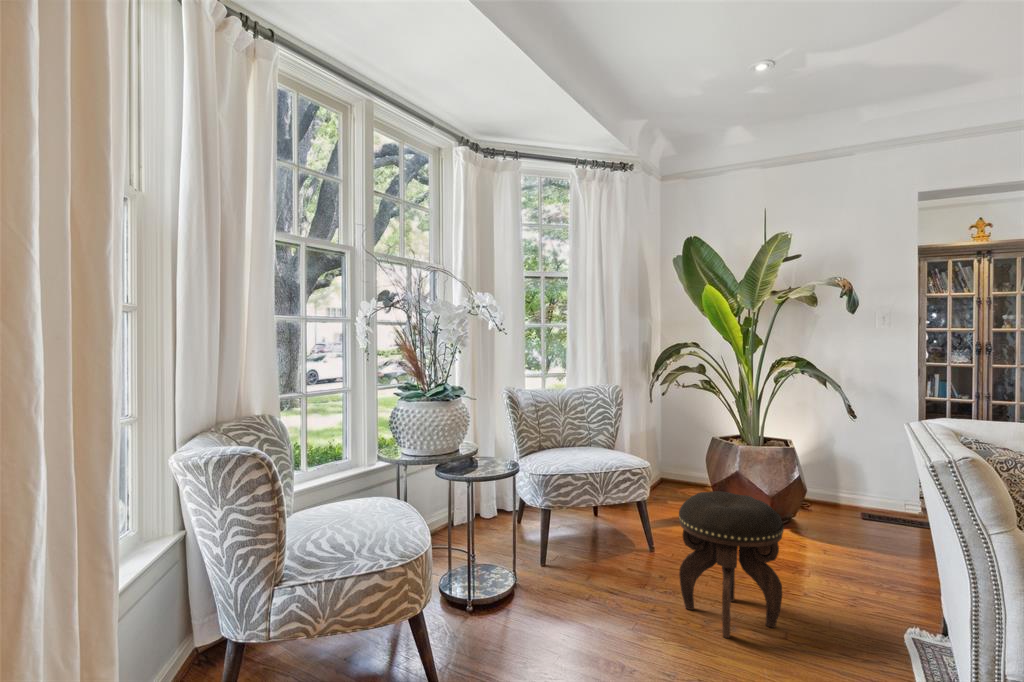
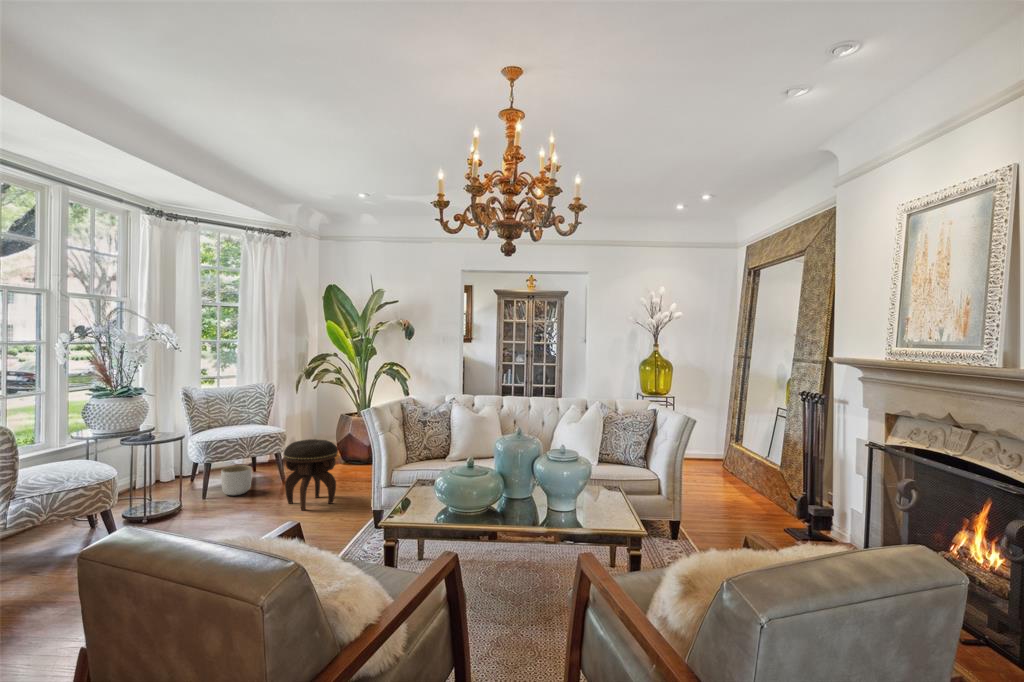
planter: none [564,515,608,567] -> present [221,465,252,495]

